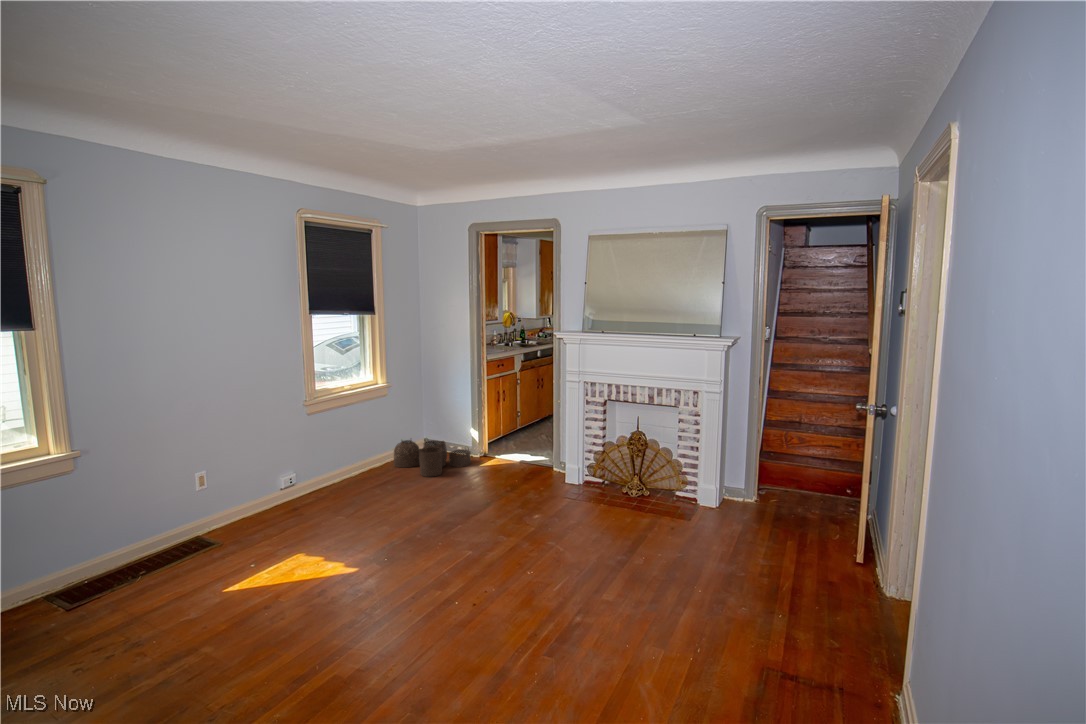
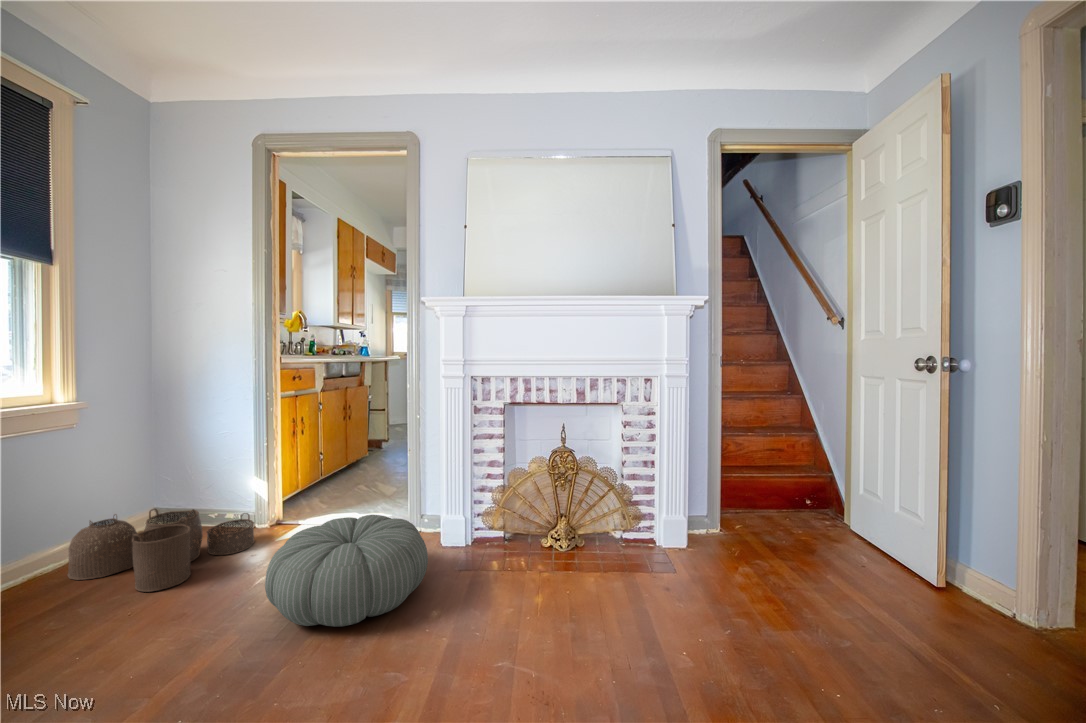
pouf: none [472,455,548,504] -> present [265,515,428,627]

